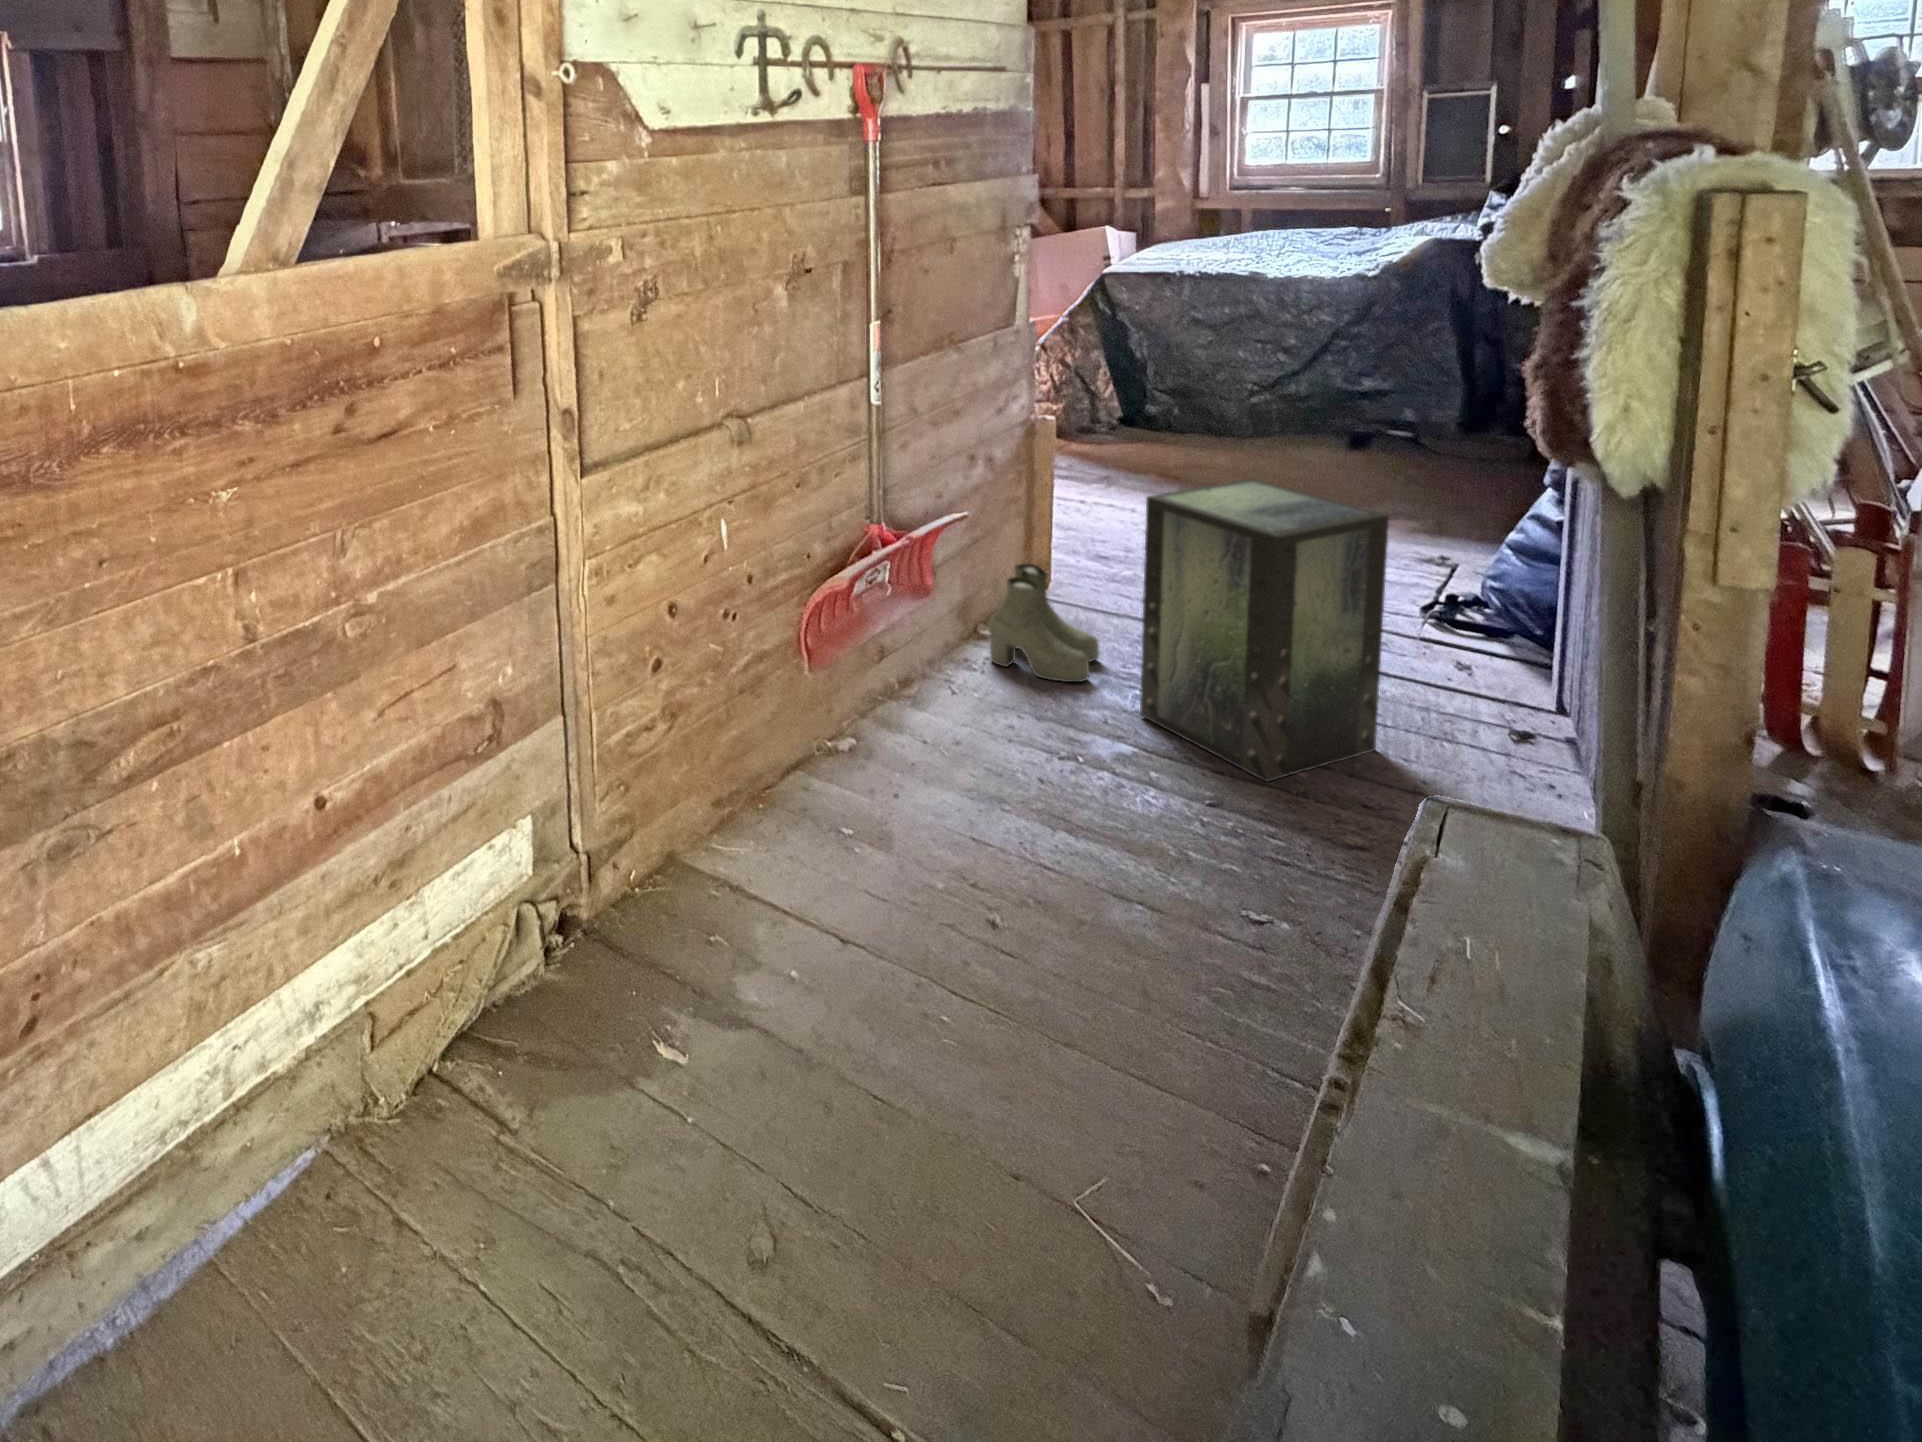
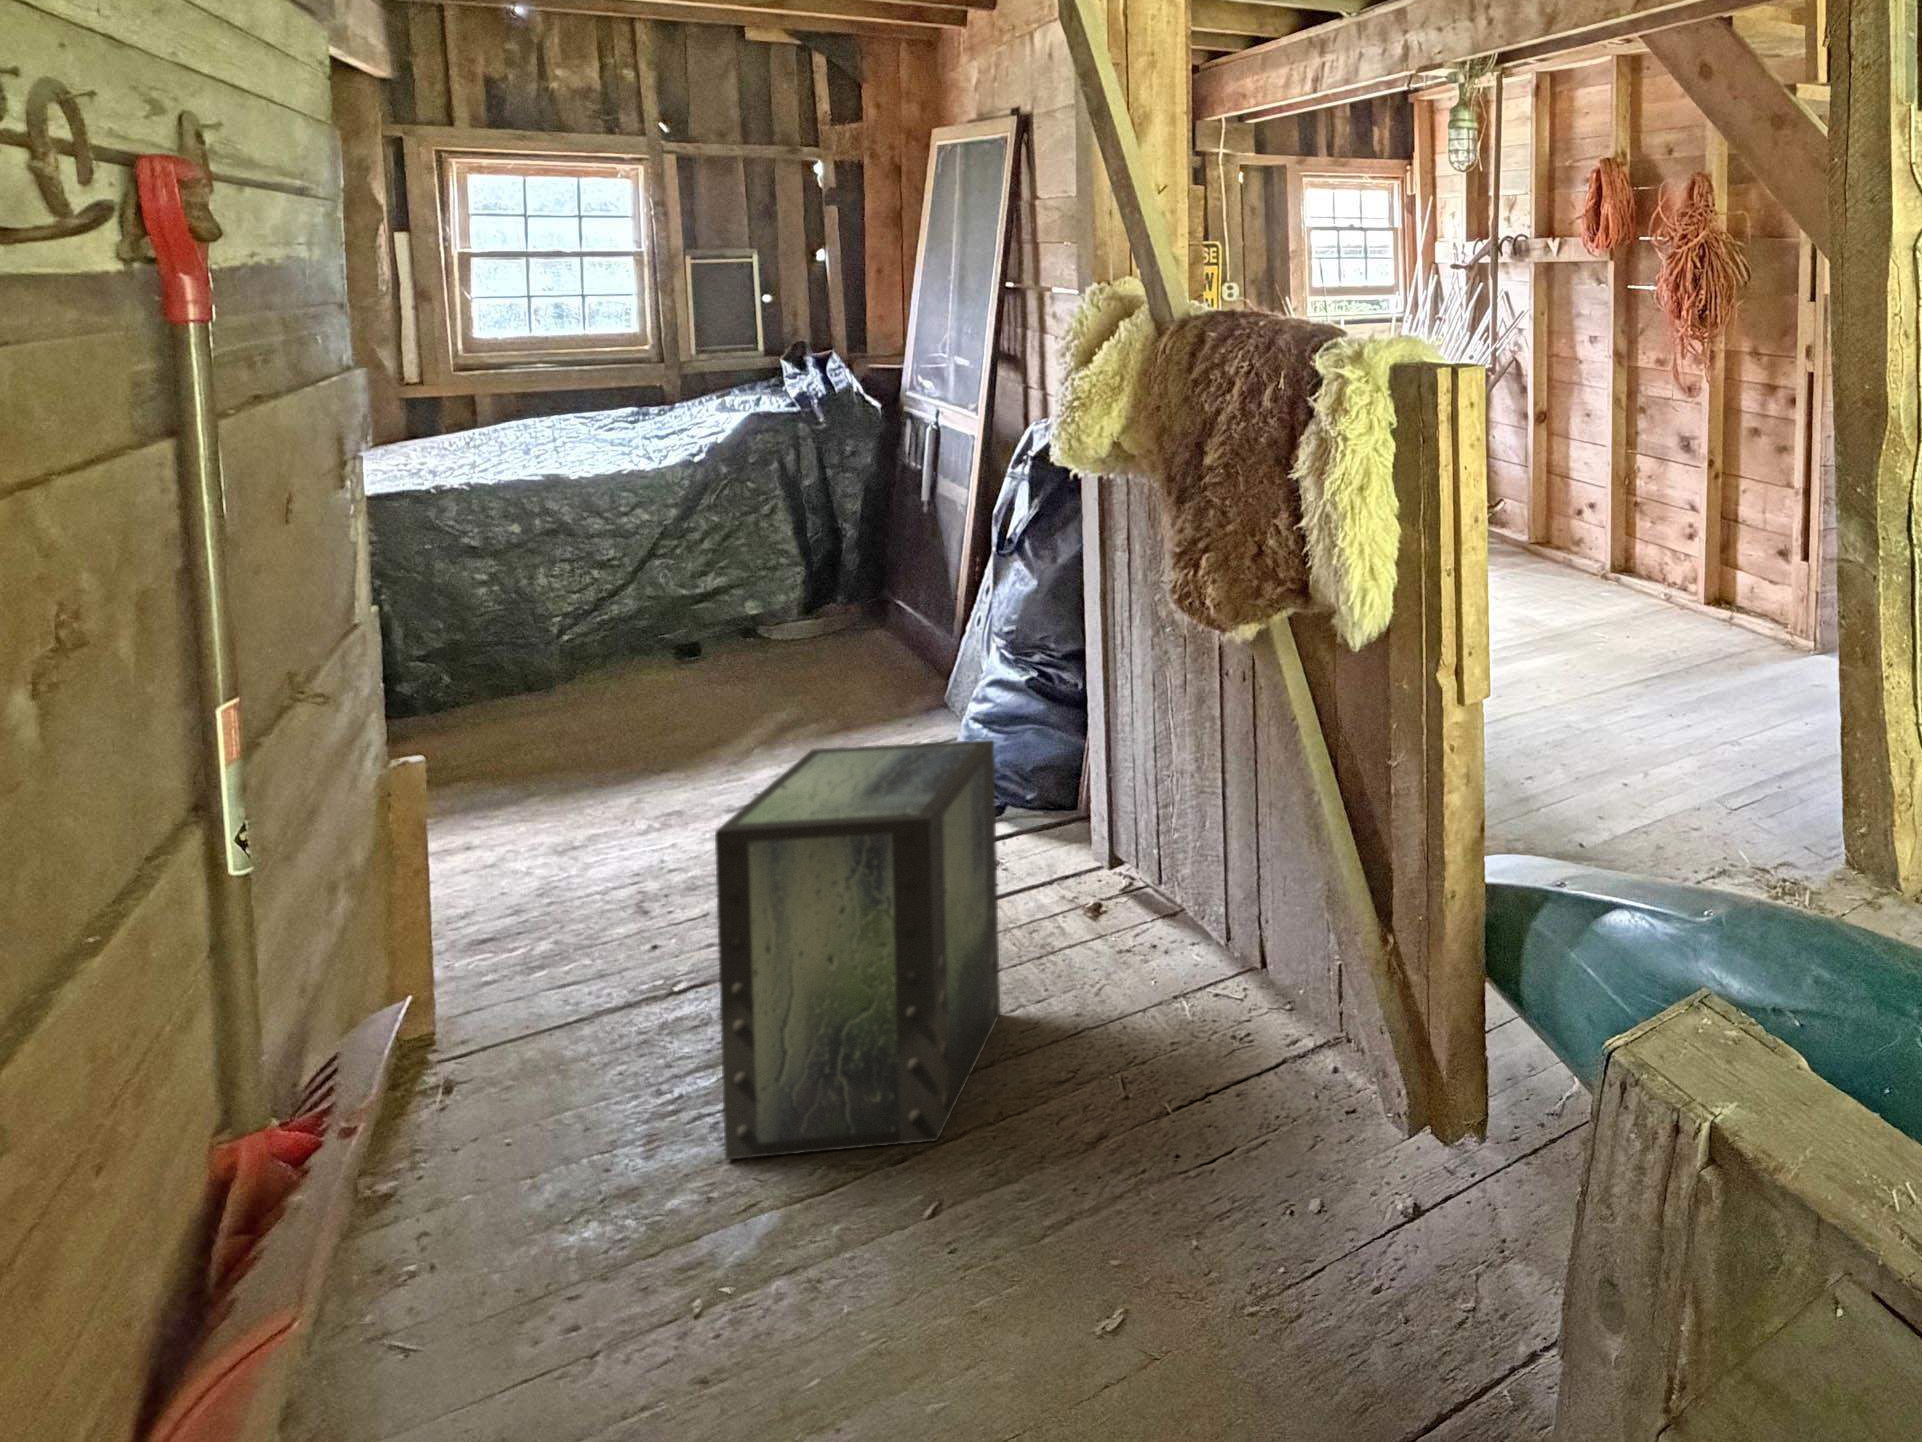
boots: present [989,564,1099,682] -> none [395,1016,609,1239]

